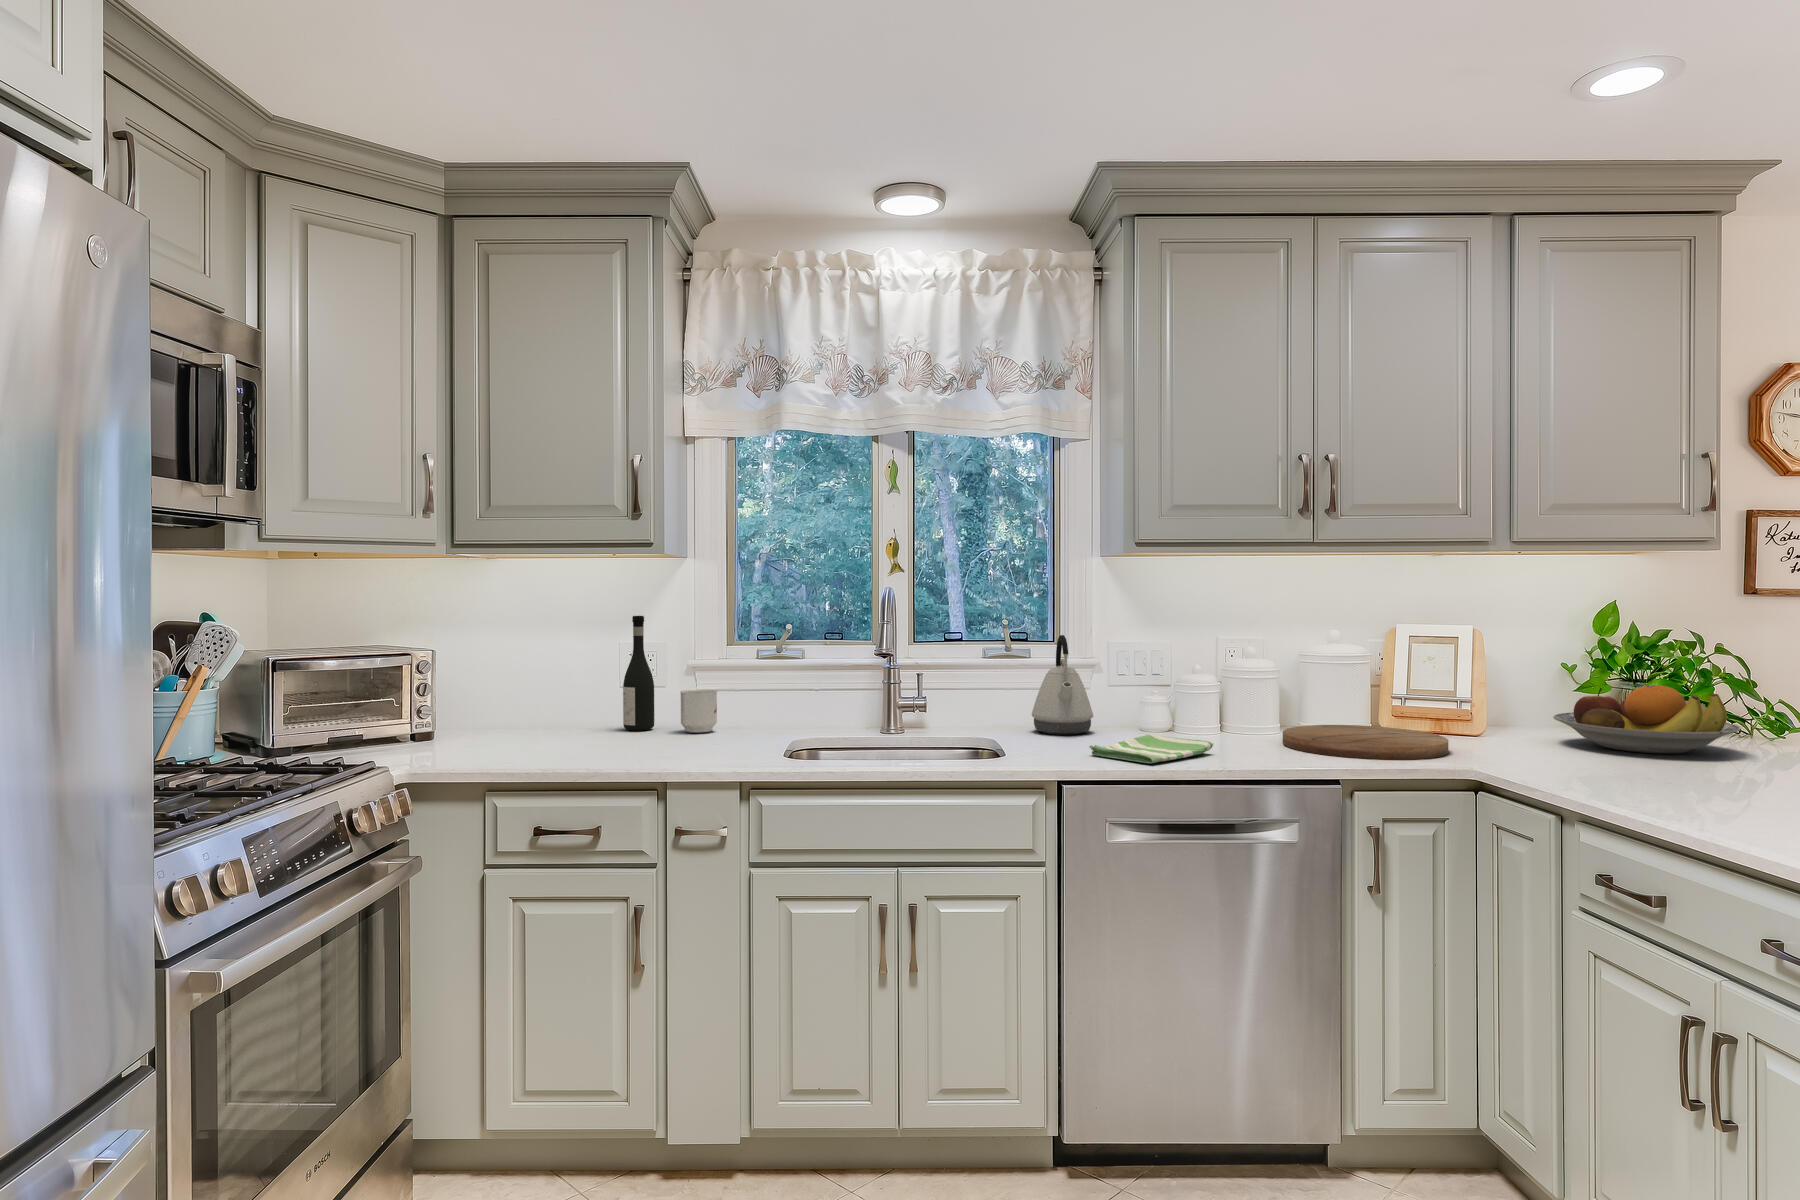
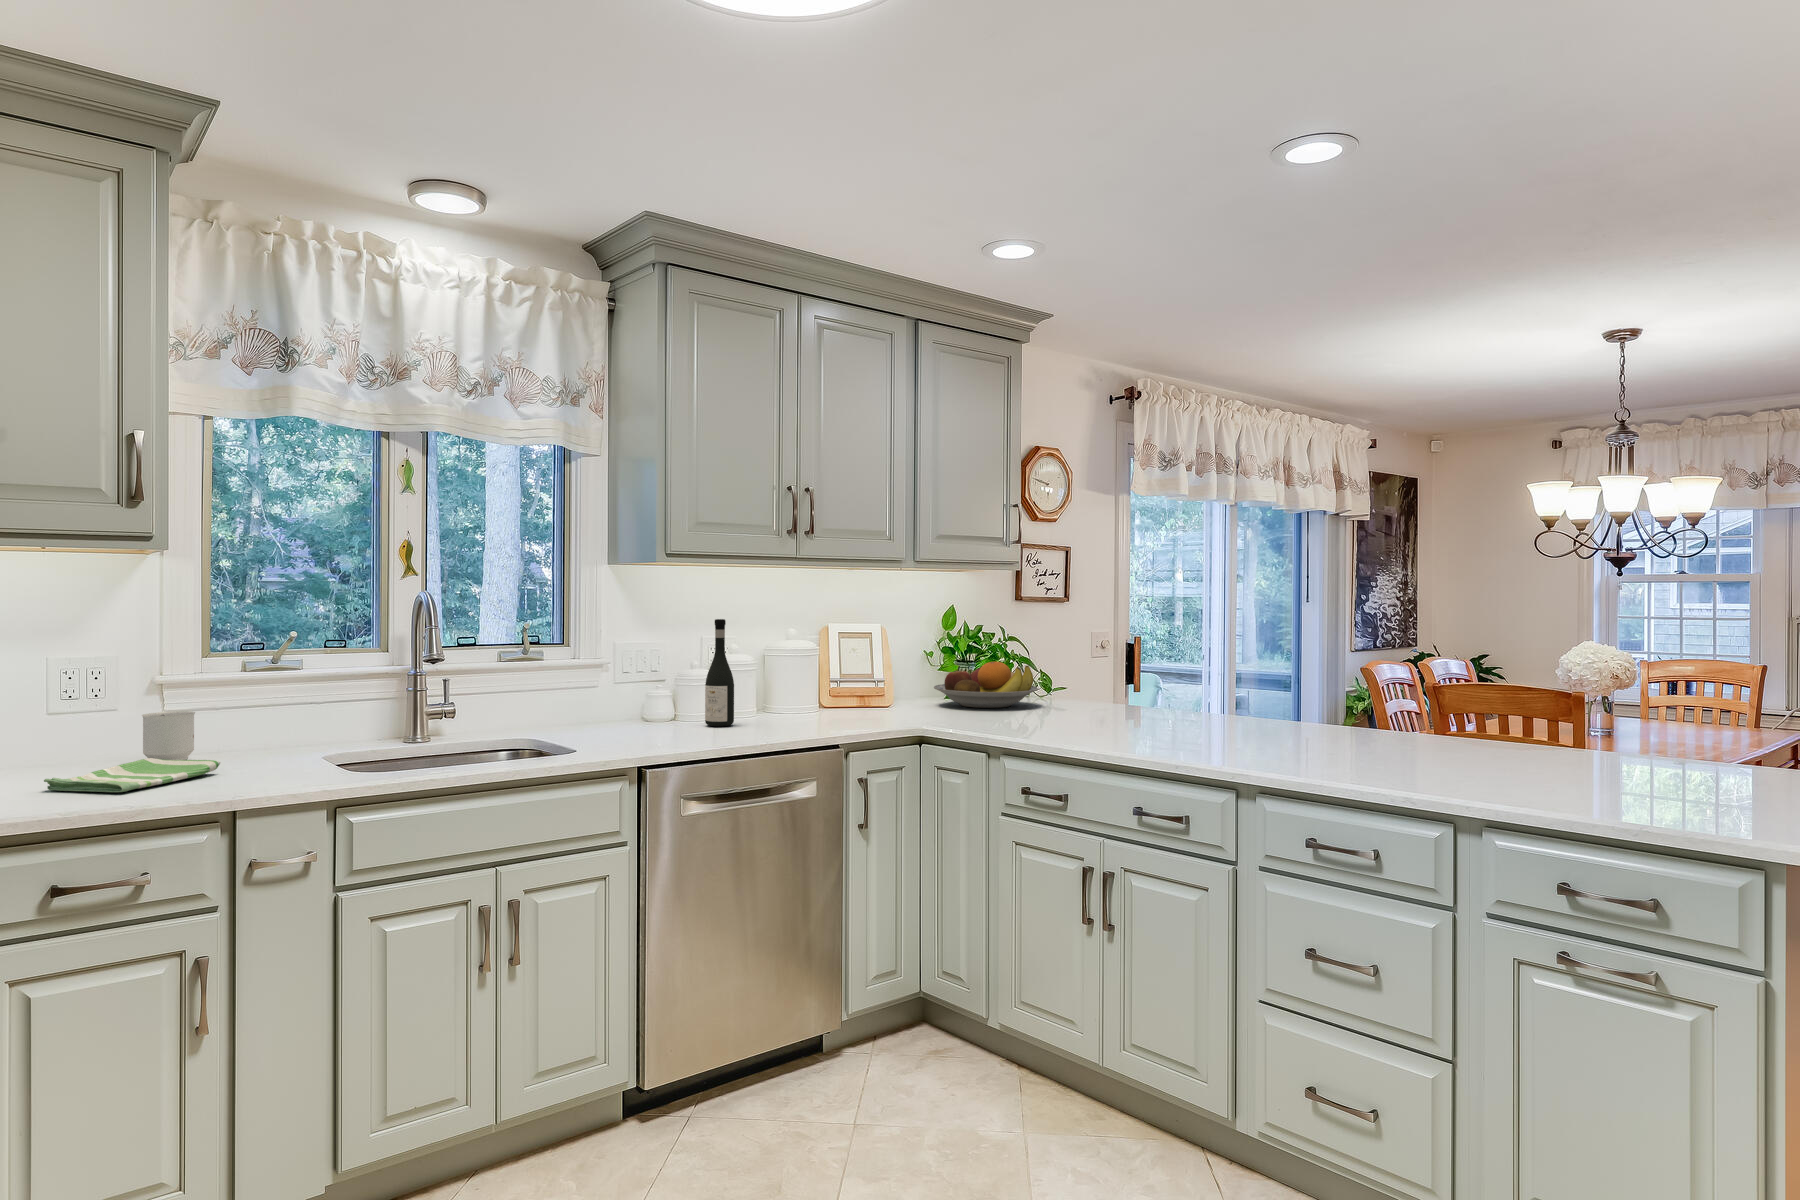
wine bottle: present [623,616,654,731] -> present [705,619,734,726]
kettle: present [1032,635,1093,735] -> none [552,638,612,730]
cutting board: present [1283,725,1448,760] -> none [772,703,890,726]
dish towel: present [1089,734,1214,763] -> present [44,758,221,792]

